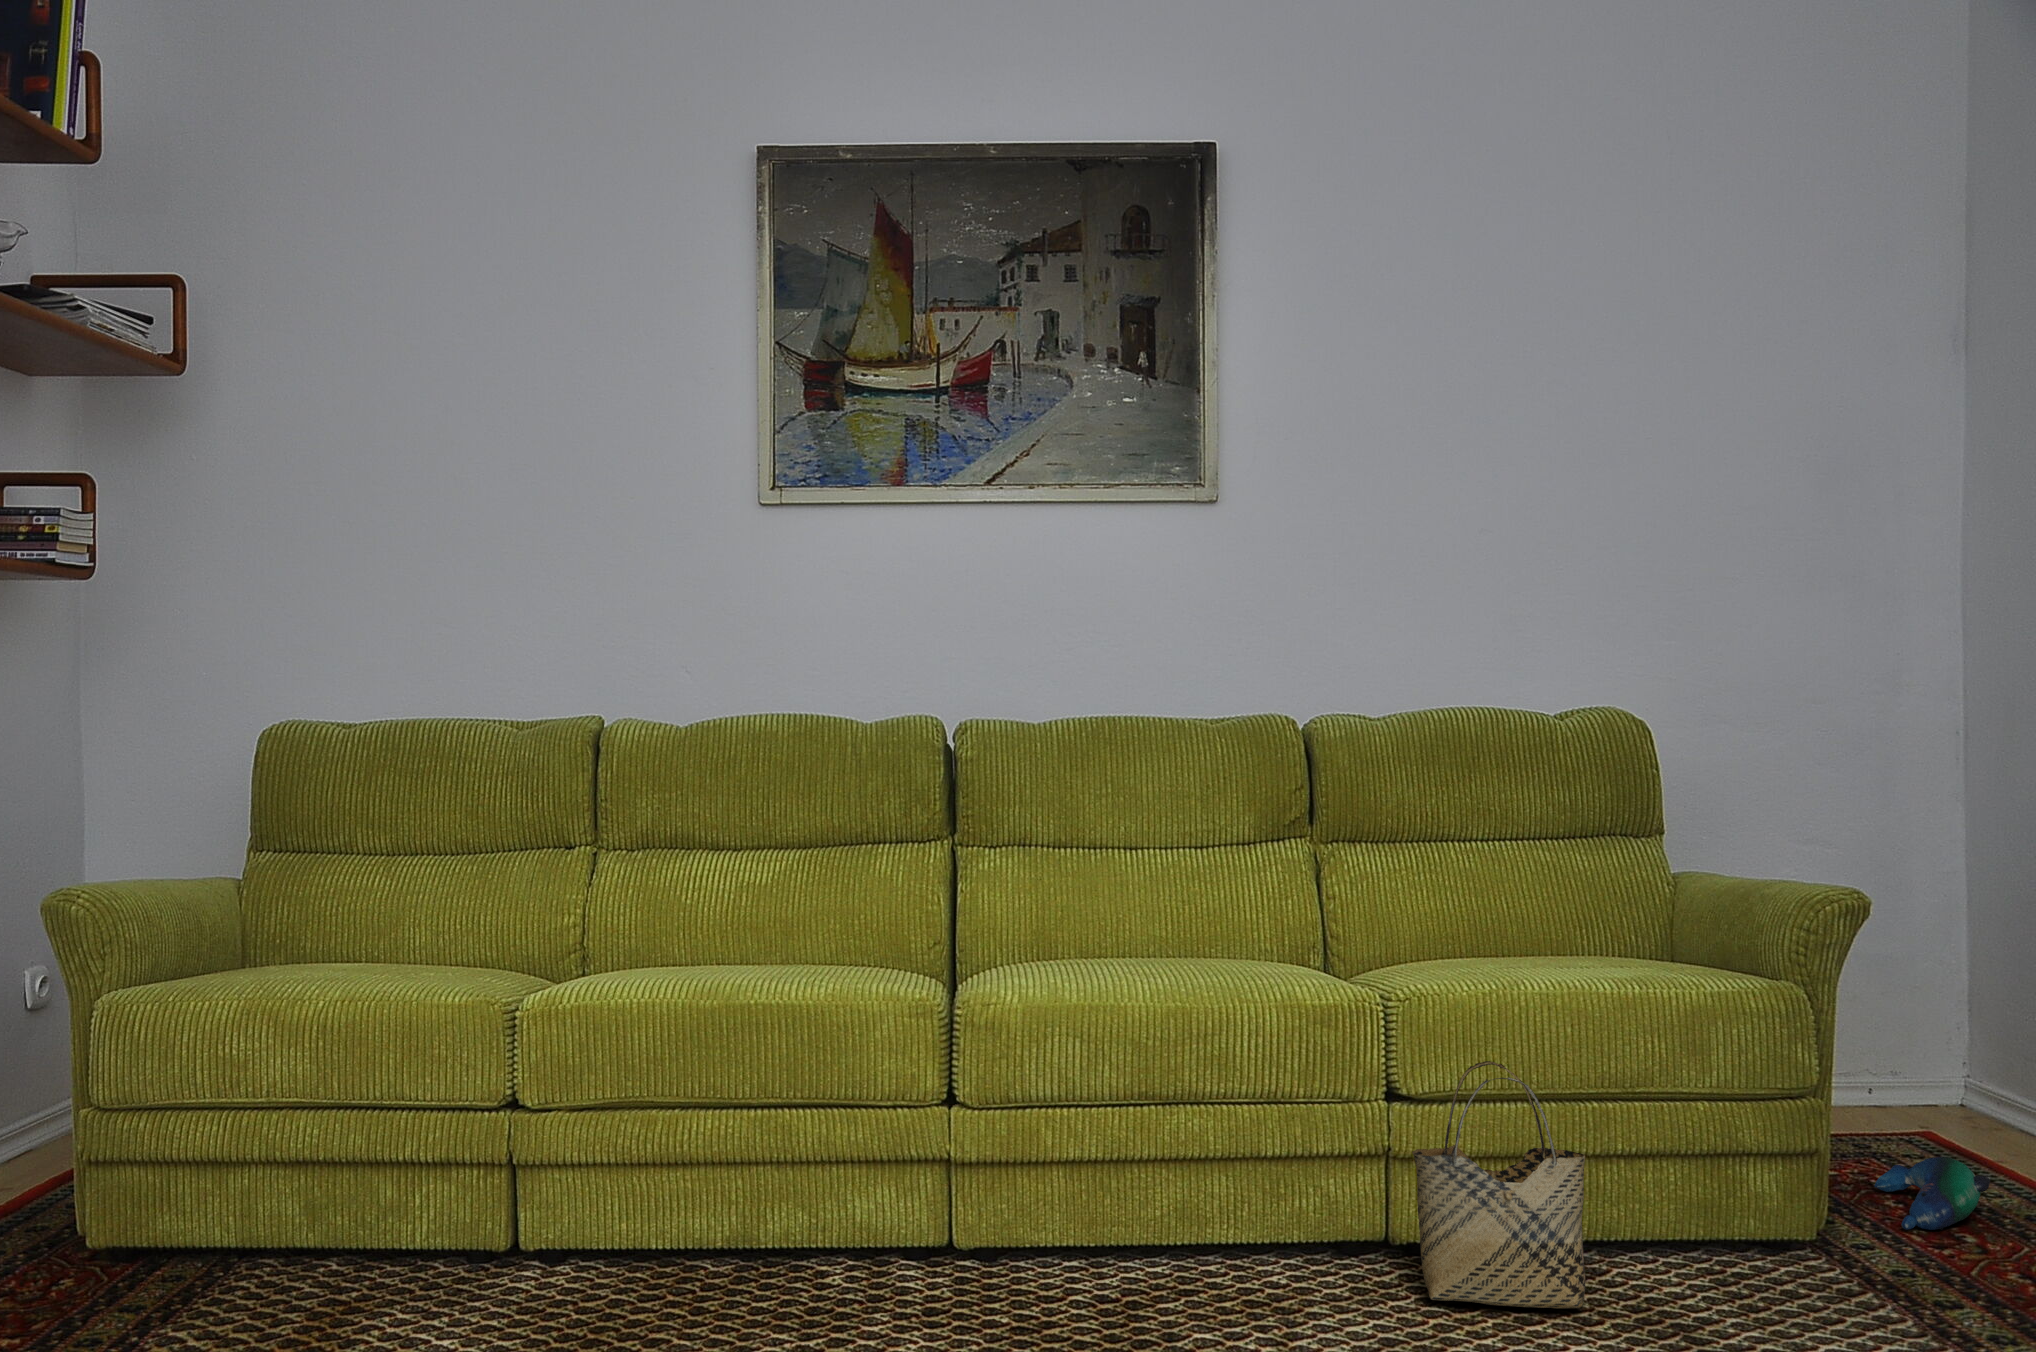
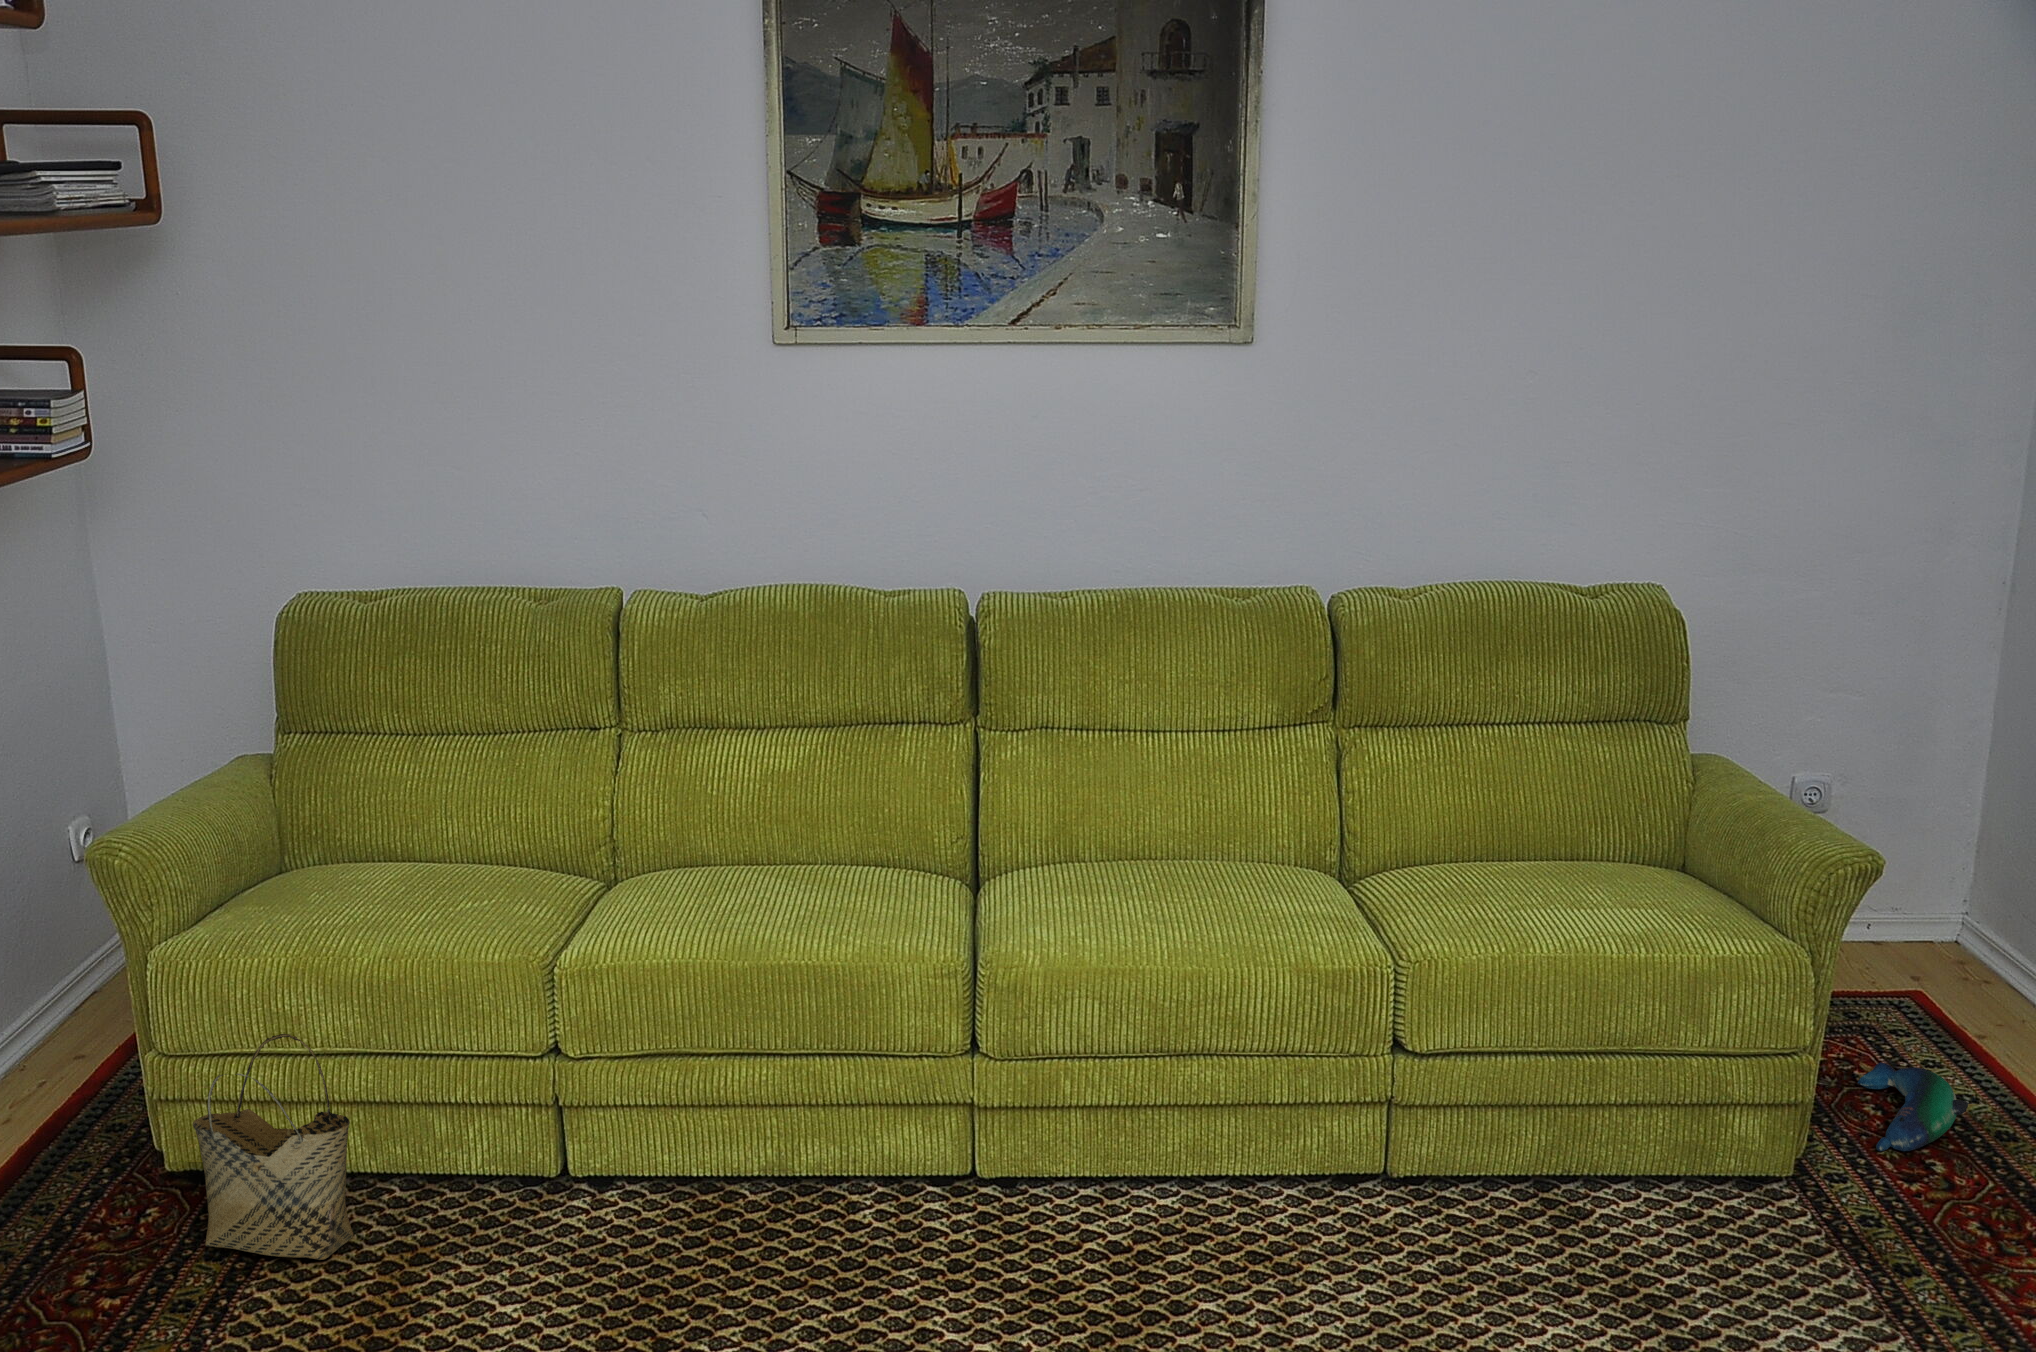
woven basket: present [1412,1061,1585,1308] -> present [193,1034,353,1260]

